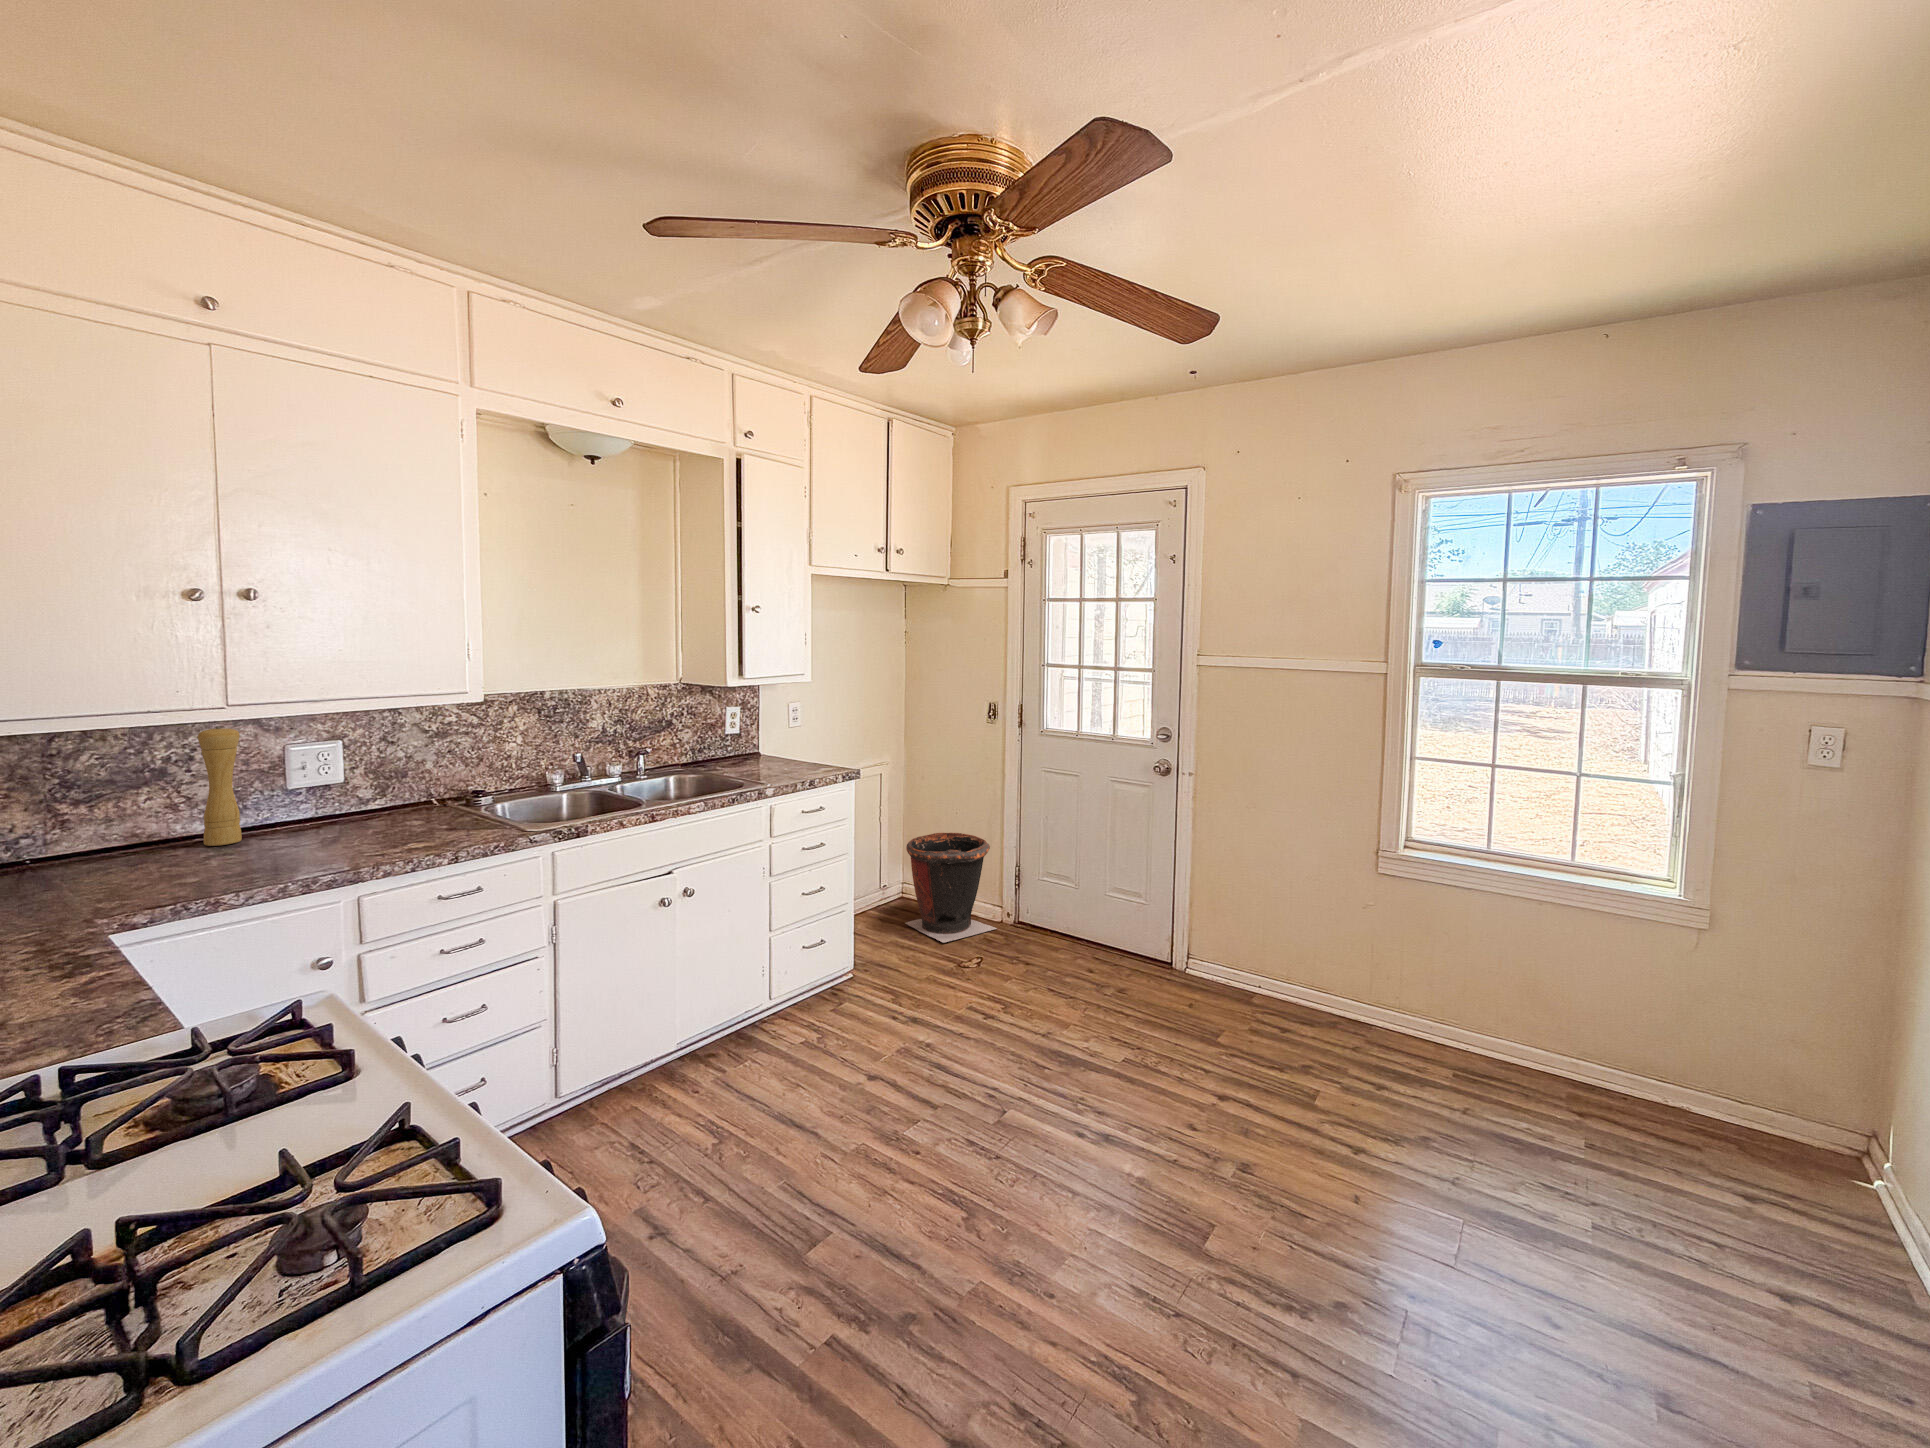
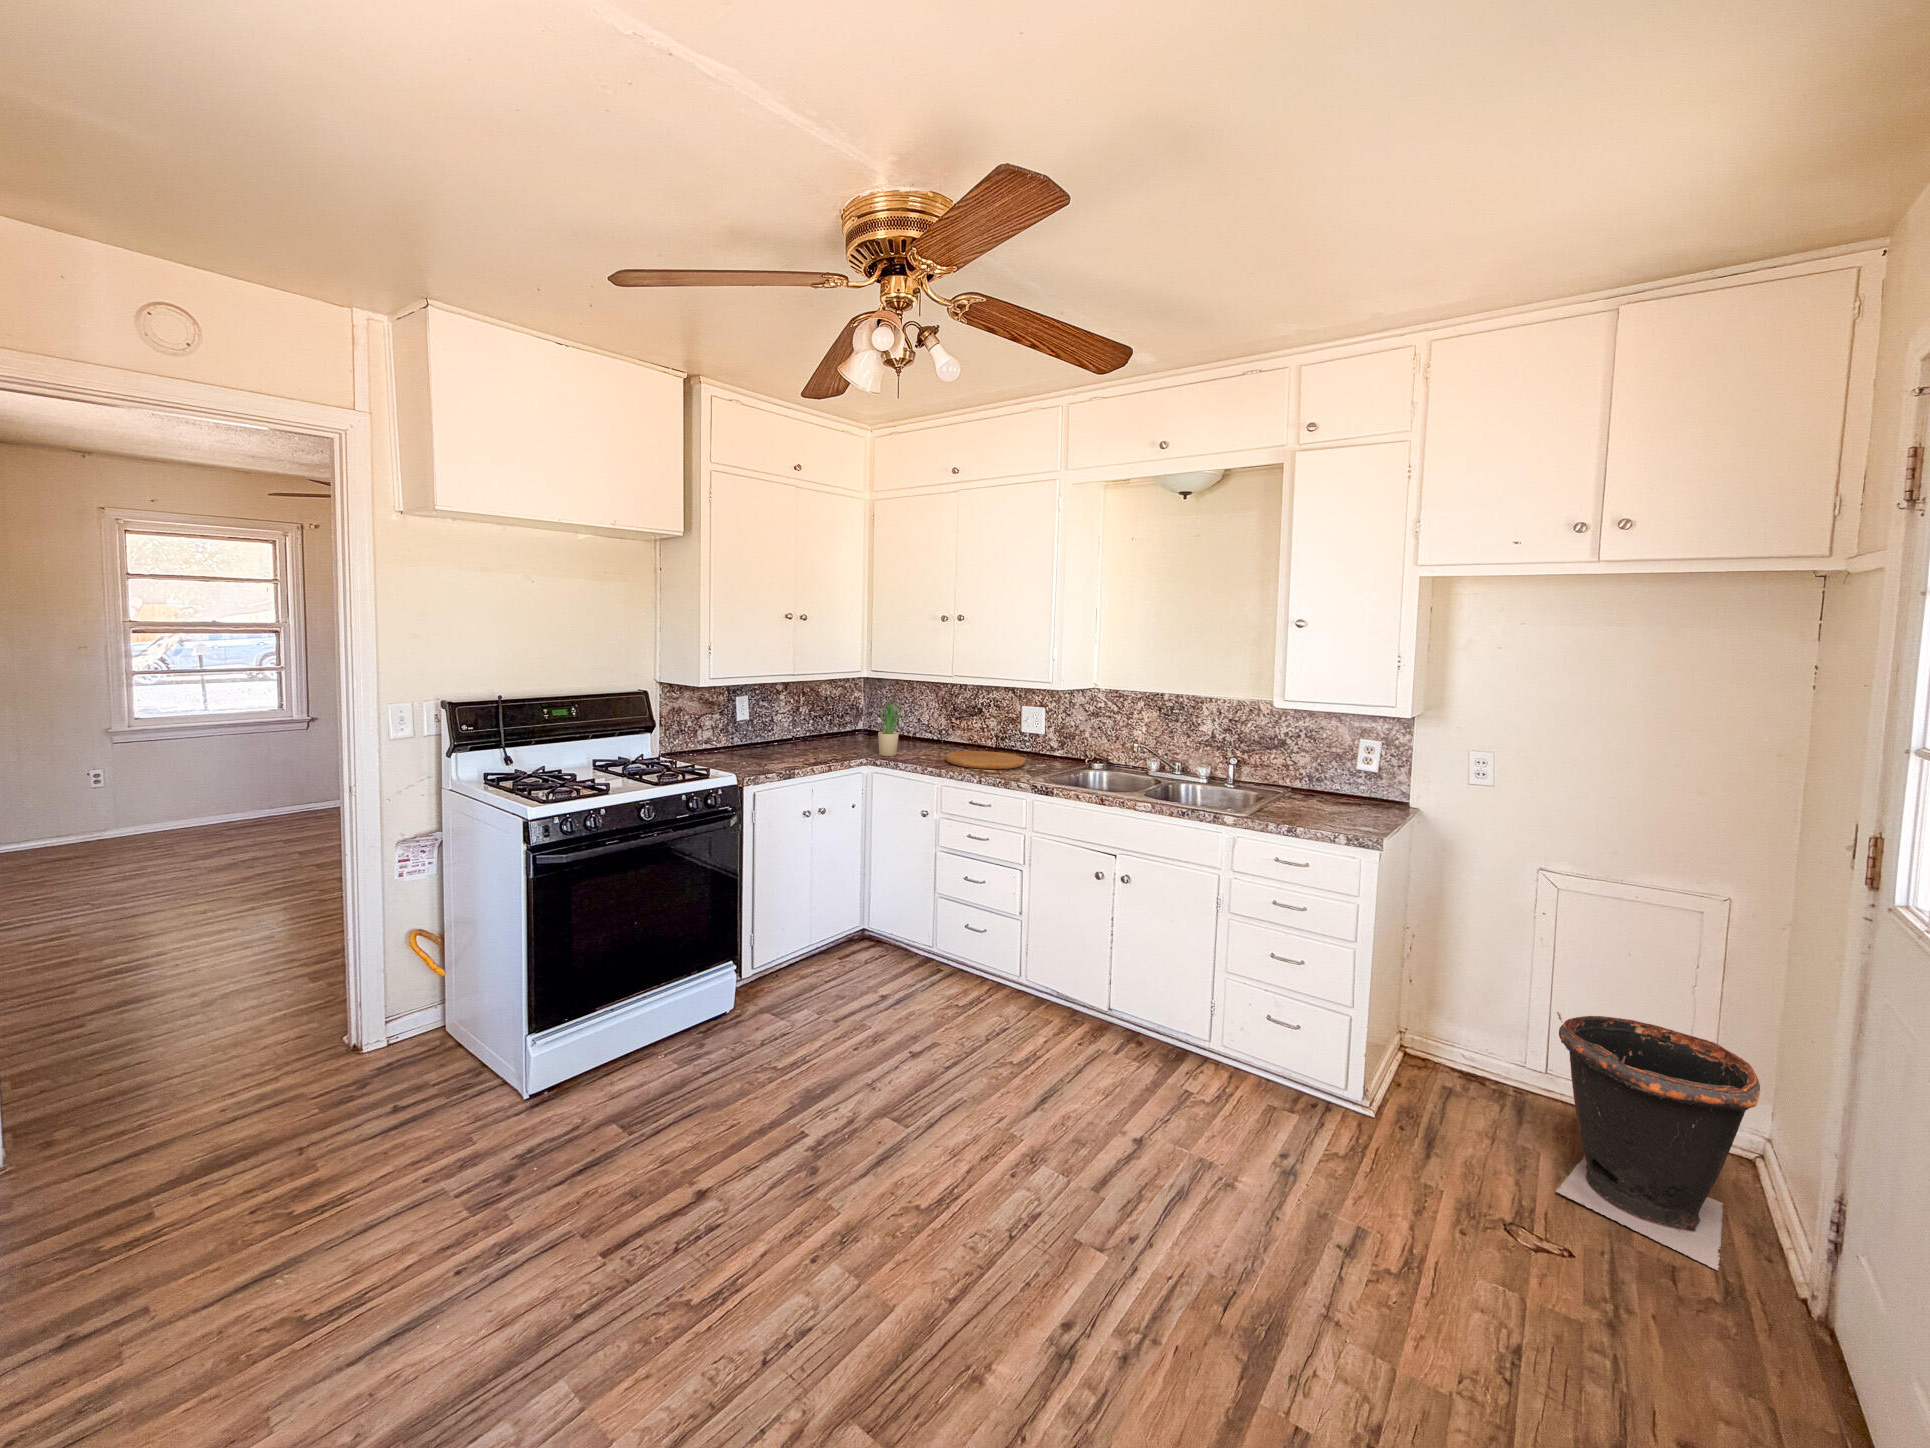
pepper mill: present [198,727,242,846] -> none [967,688,985,751]
potted plant: none [106,763,185,902] -> present [878,701,903,756]
cutting board: none [274,818,447,859] -> present [945,751,1025,769]

